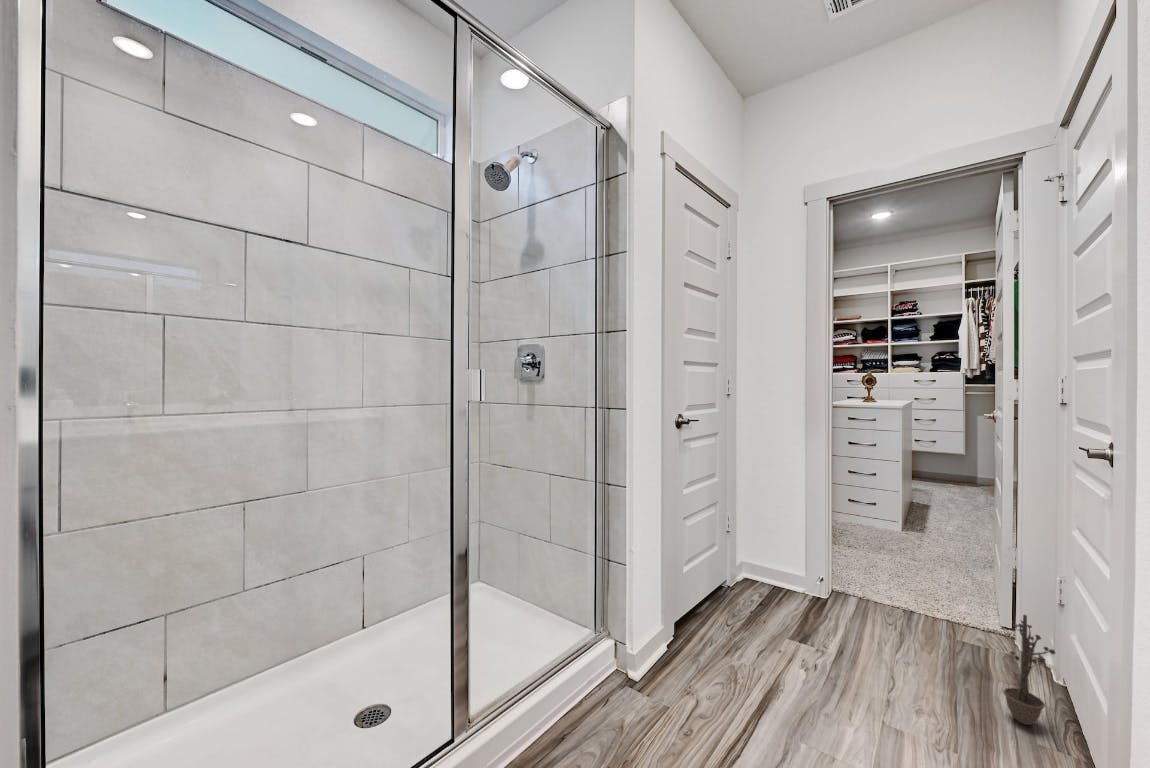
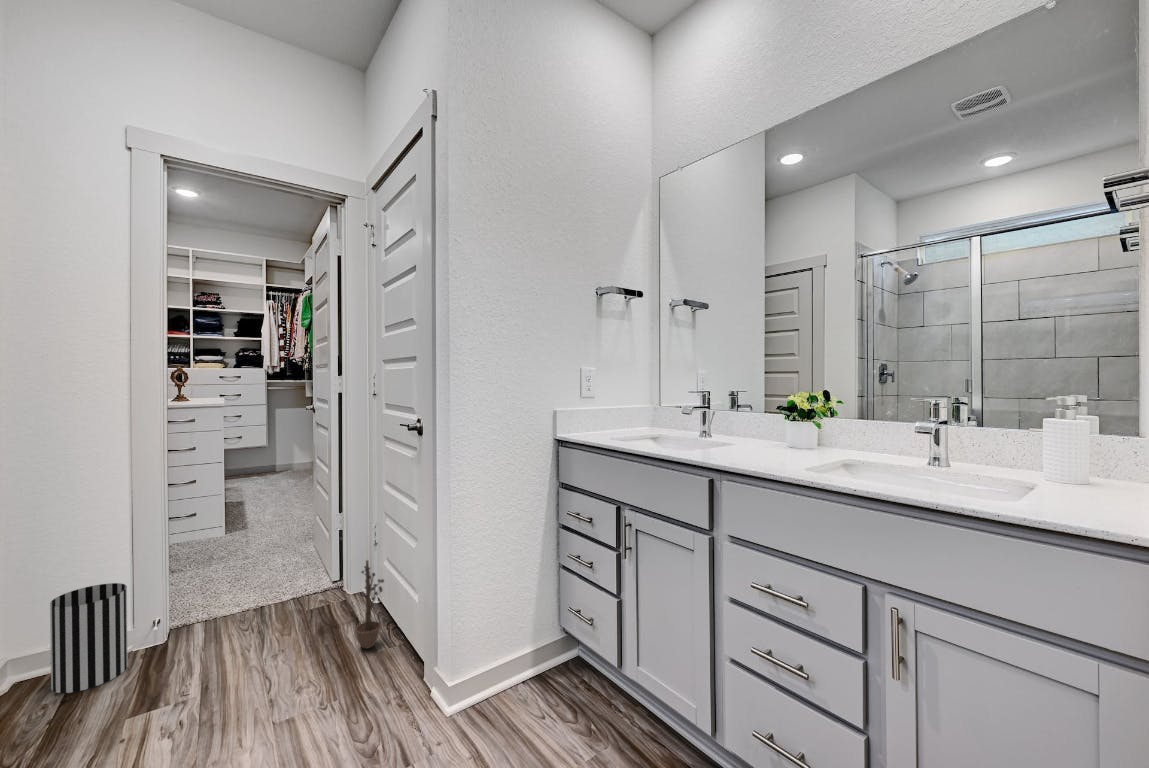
wastebasket: none [756,532,799,607] -> present [50,583,128,693]

